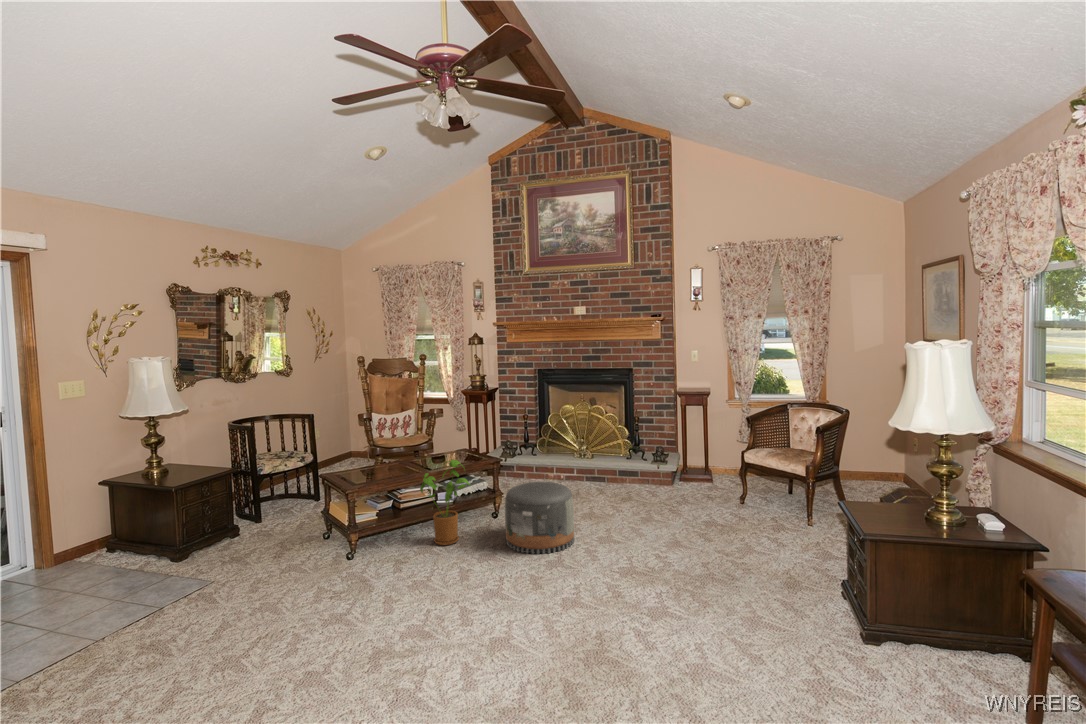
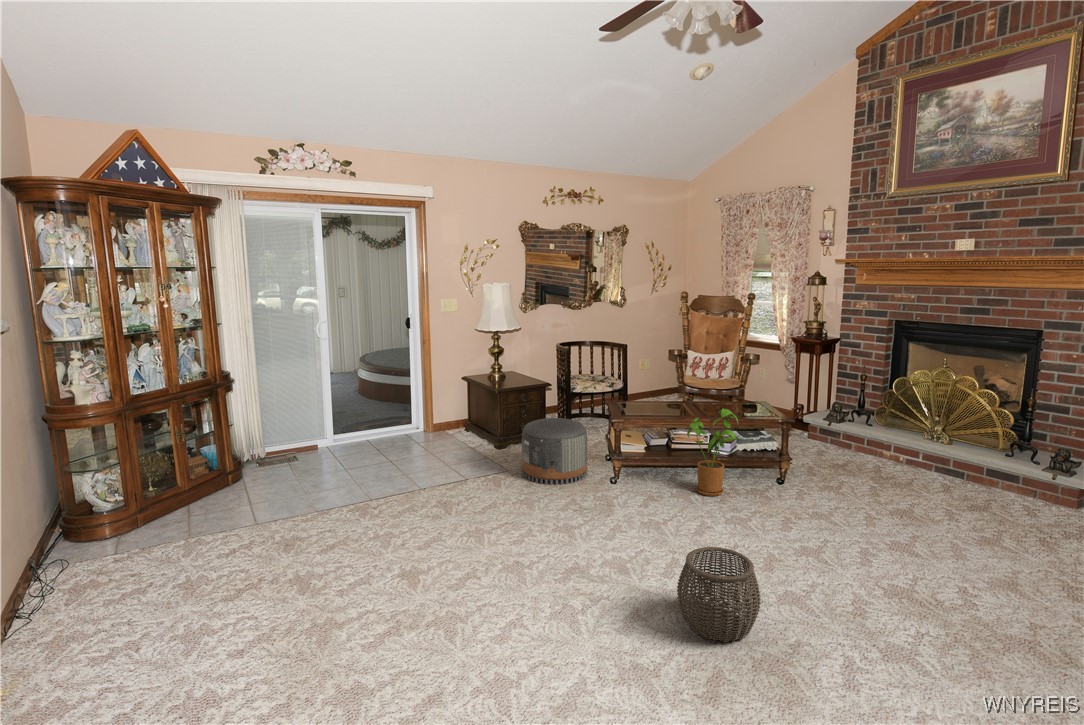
pouf: present [505,482,574,554] -> present [522,418,587,485]
woven basket: none [498,577,570,664] -> present [677,547,761,642]

